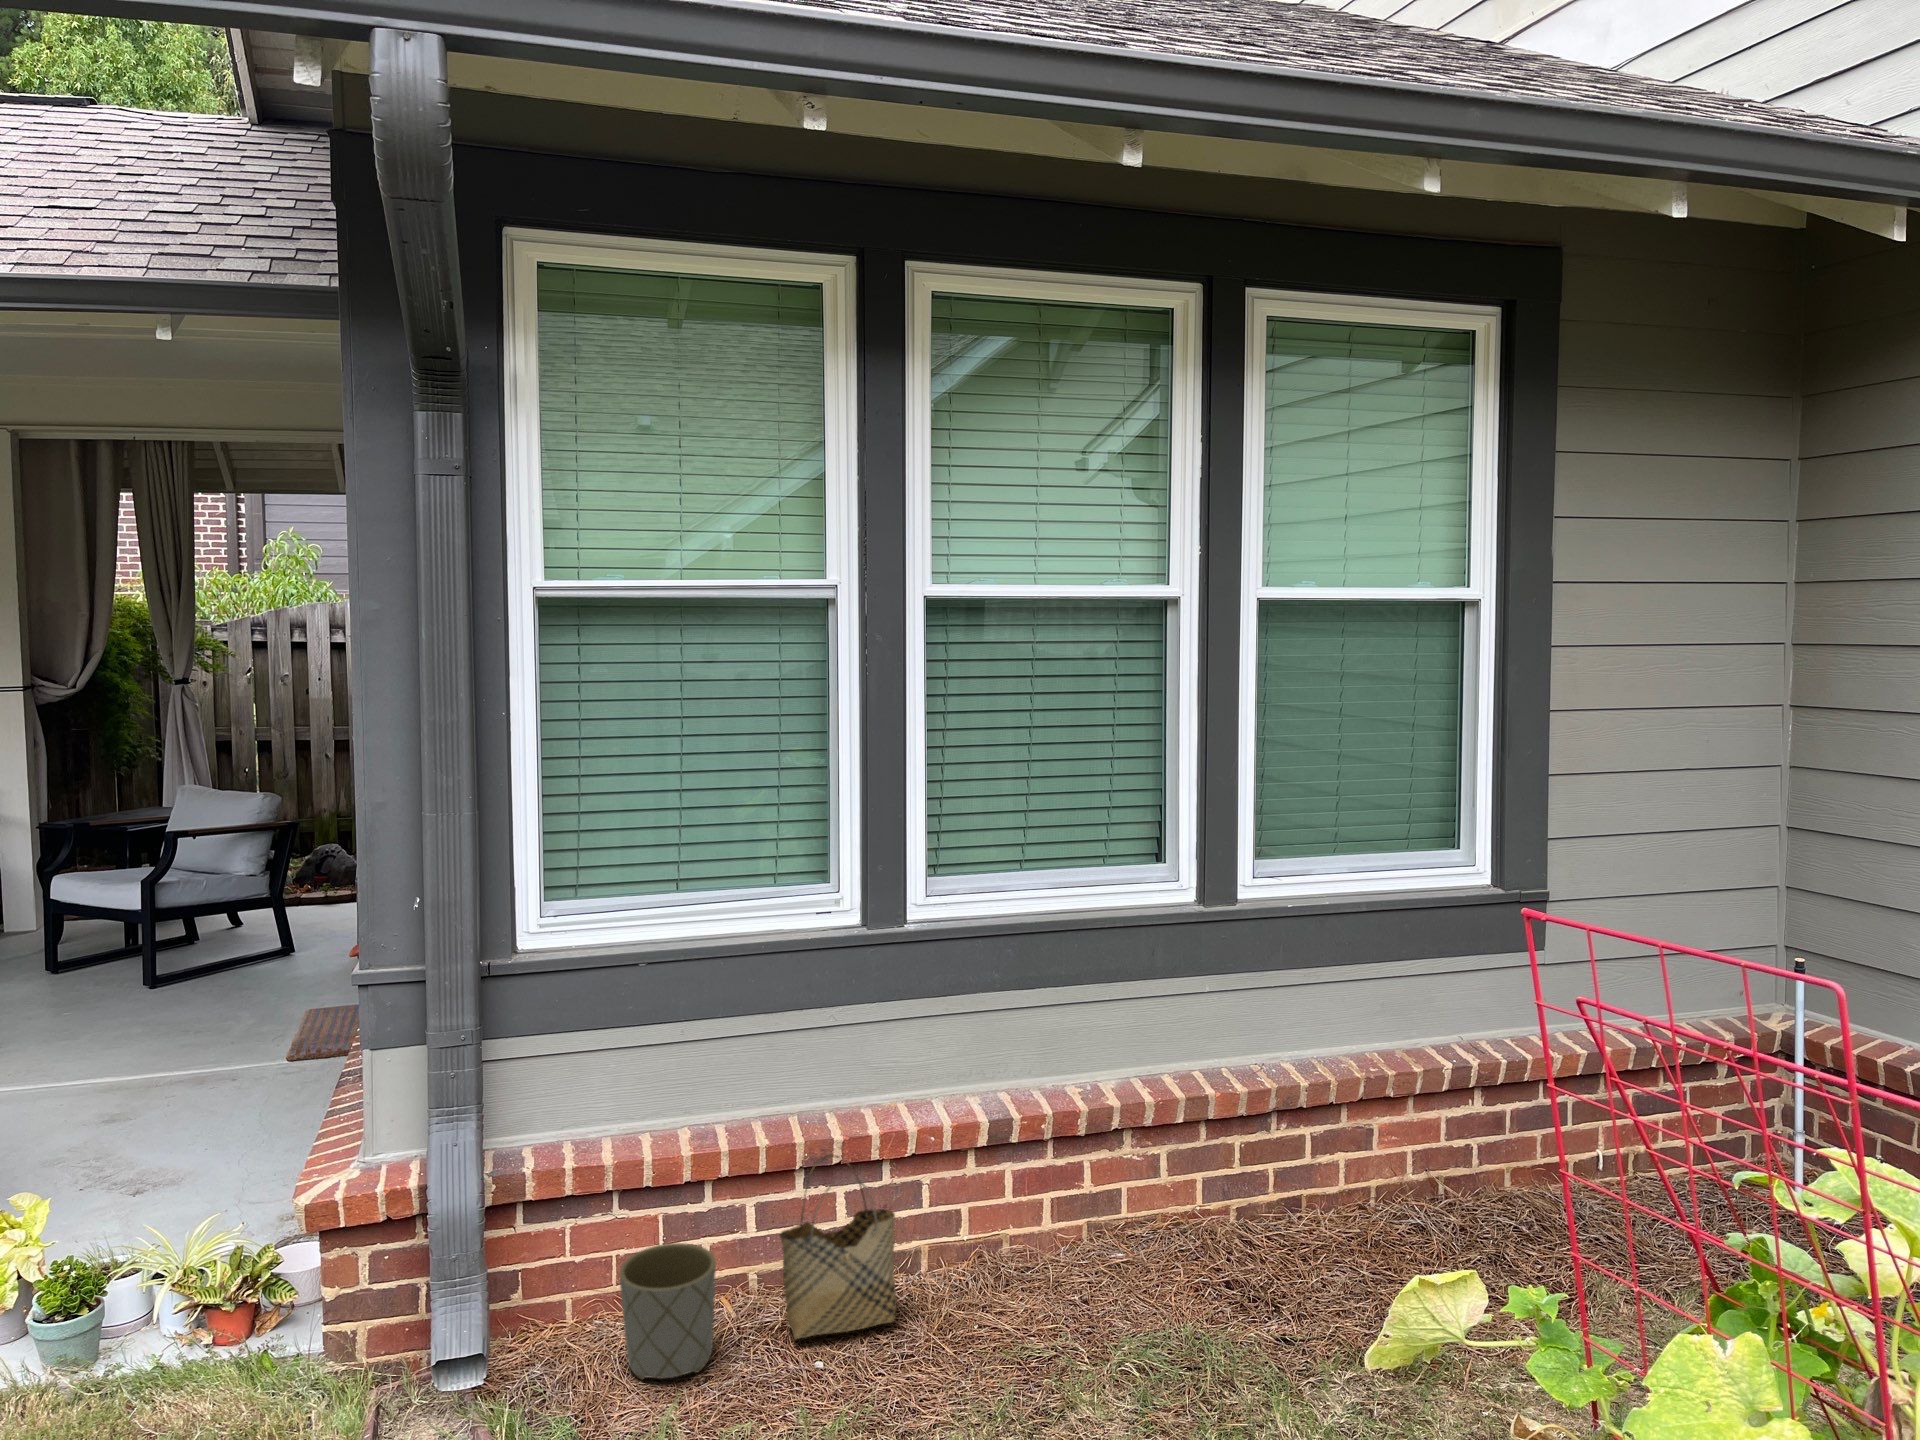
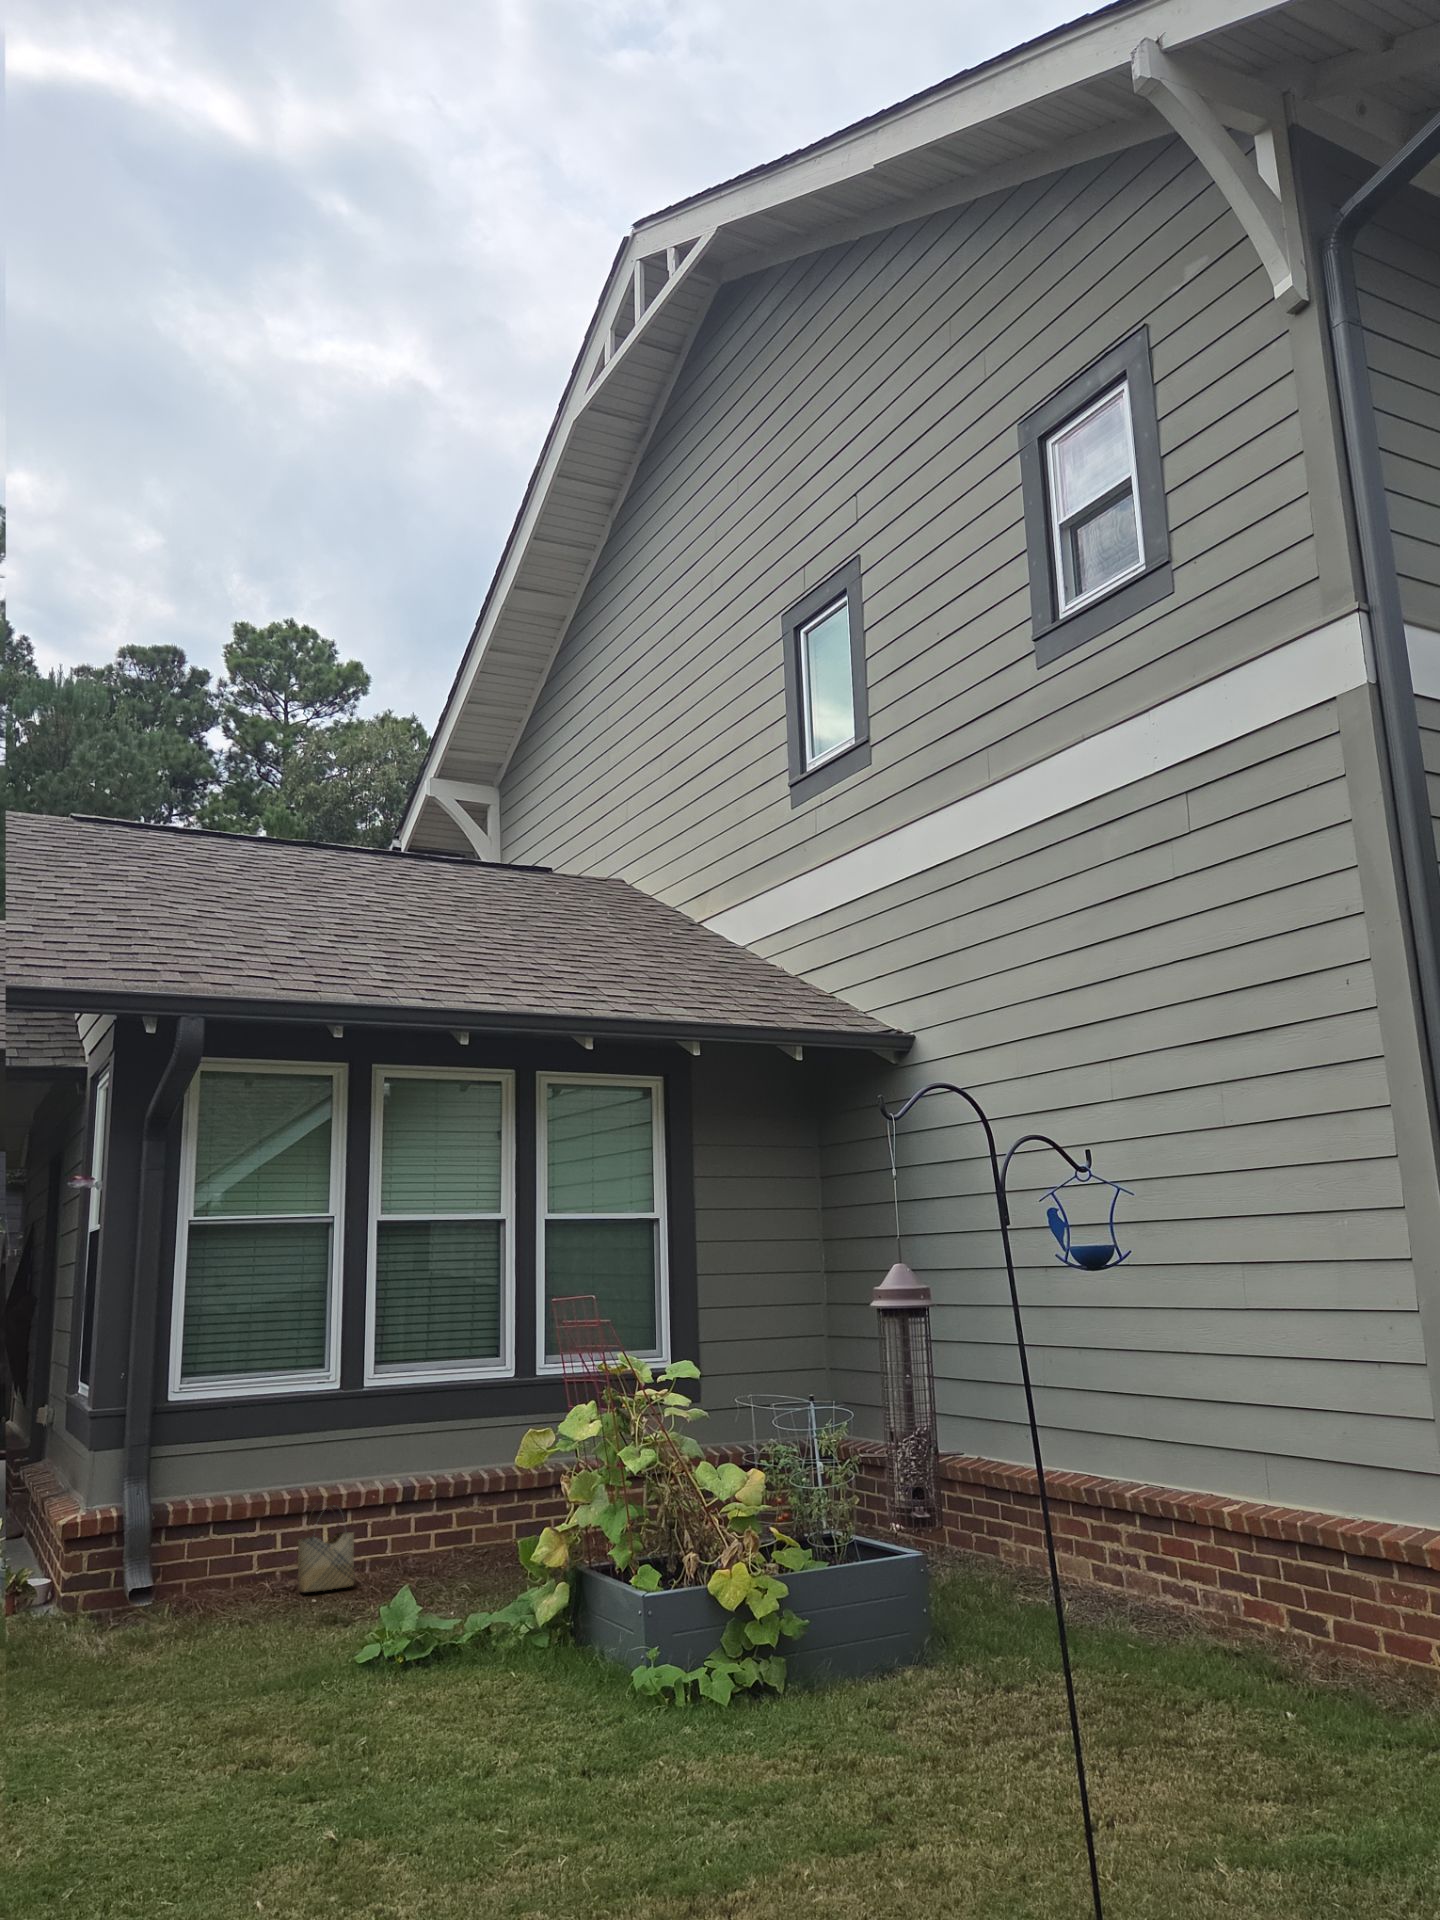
planter: present [619,1243,716,1379] -> none [218,1548,266,1608]

